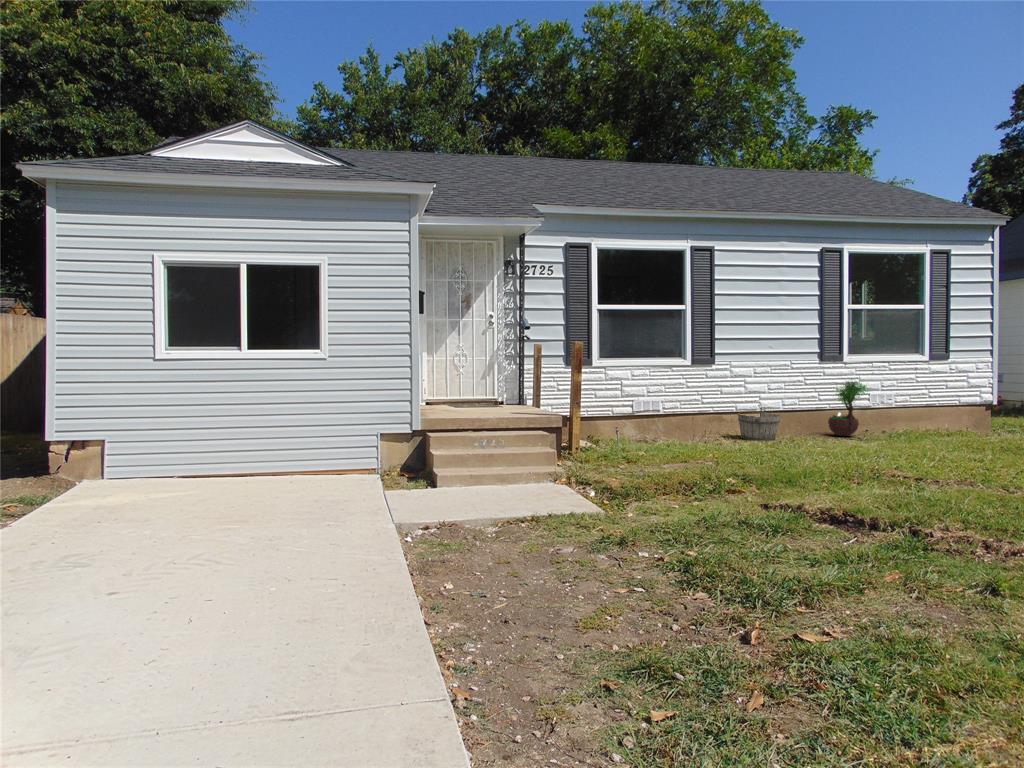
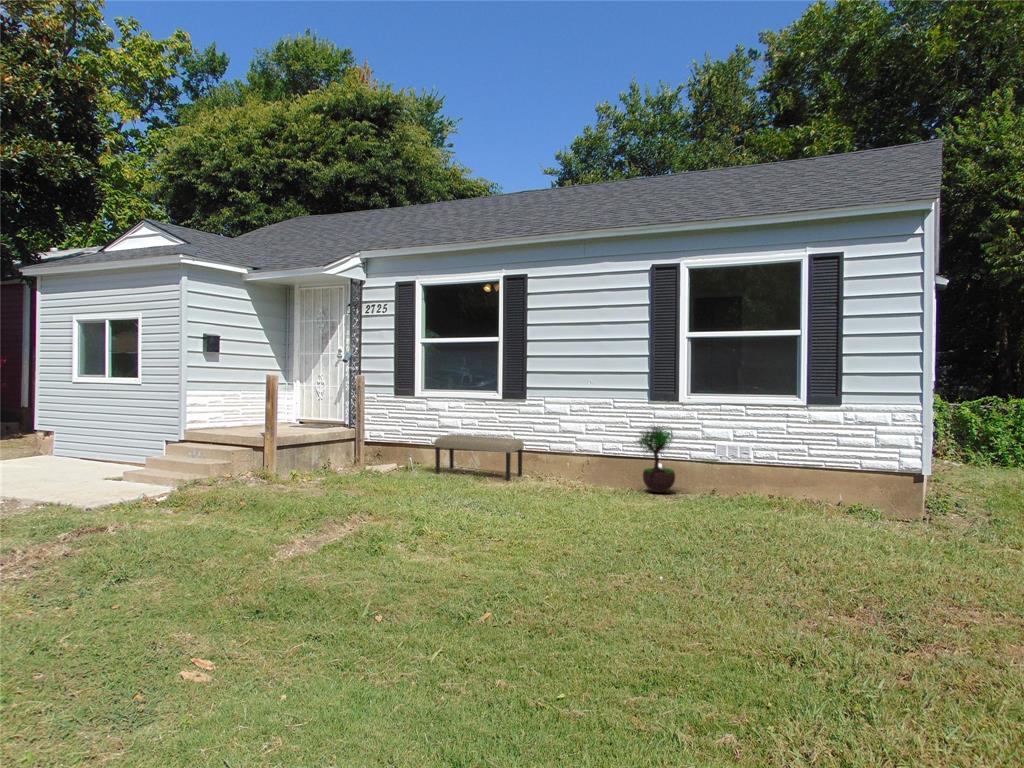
bench: none [640,402,731,442] -> present [434,434,524,480]
wooden bucket: present [738,405,781,441] -> none [530,446,573,486]

